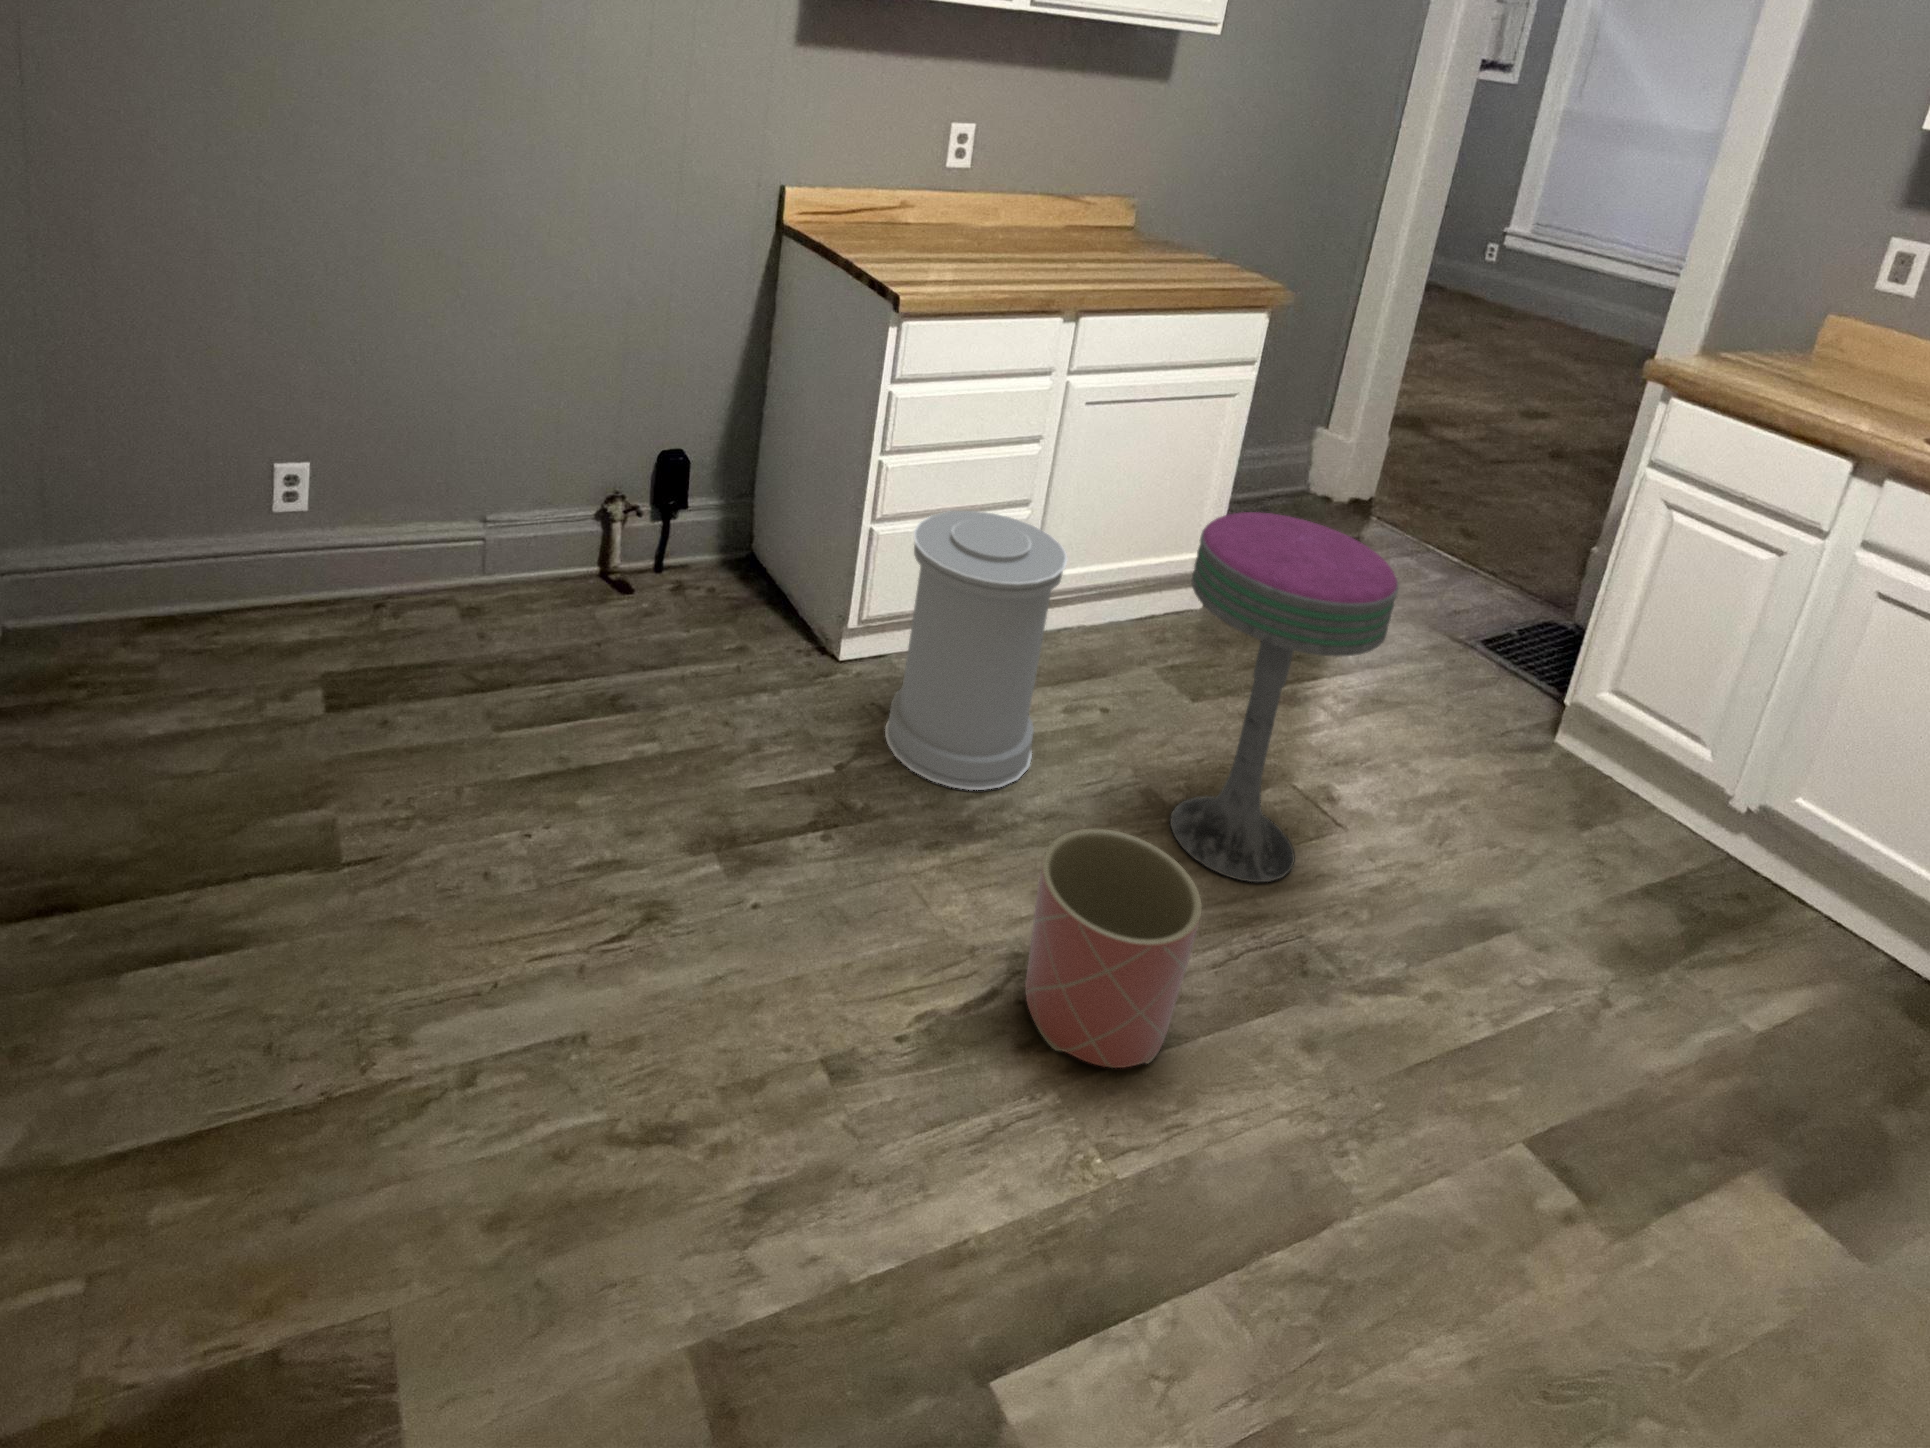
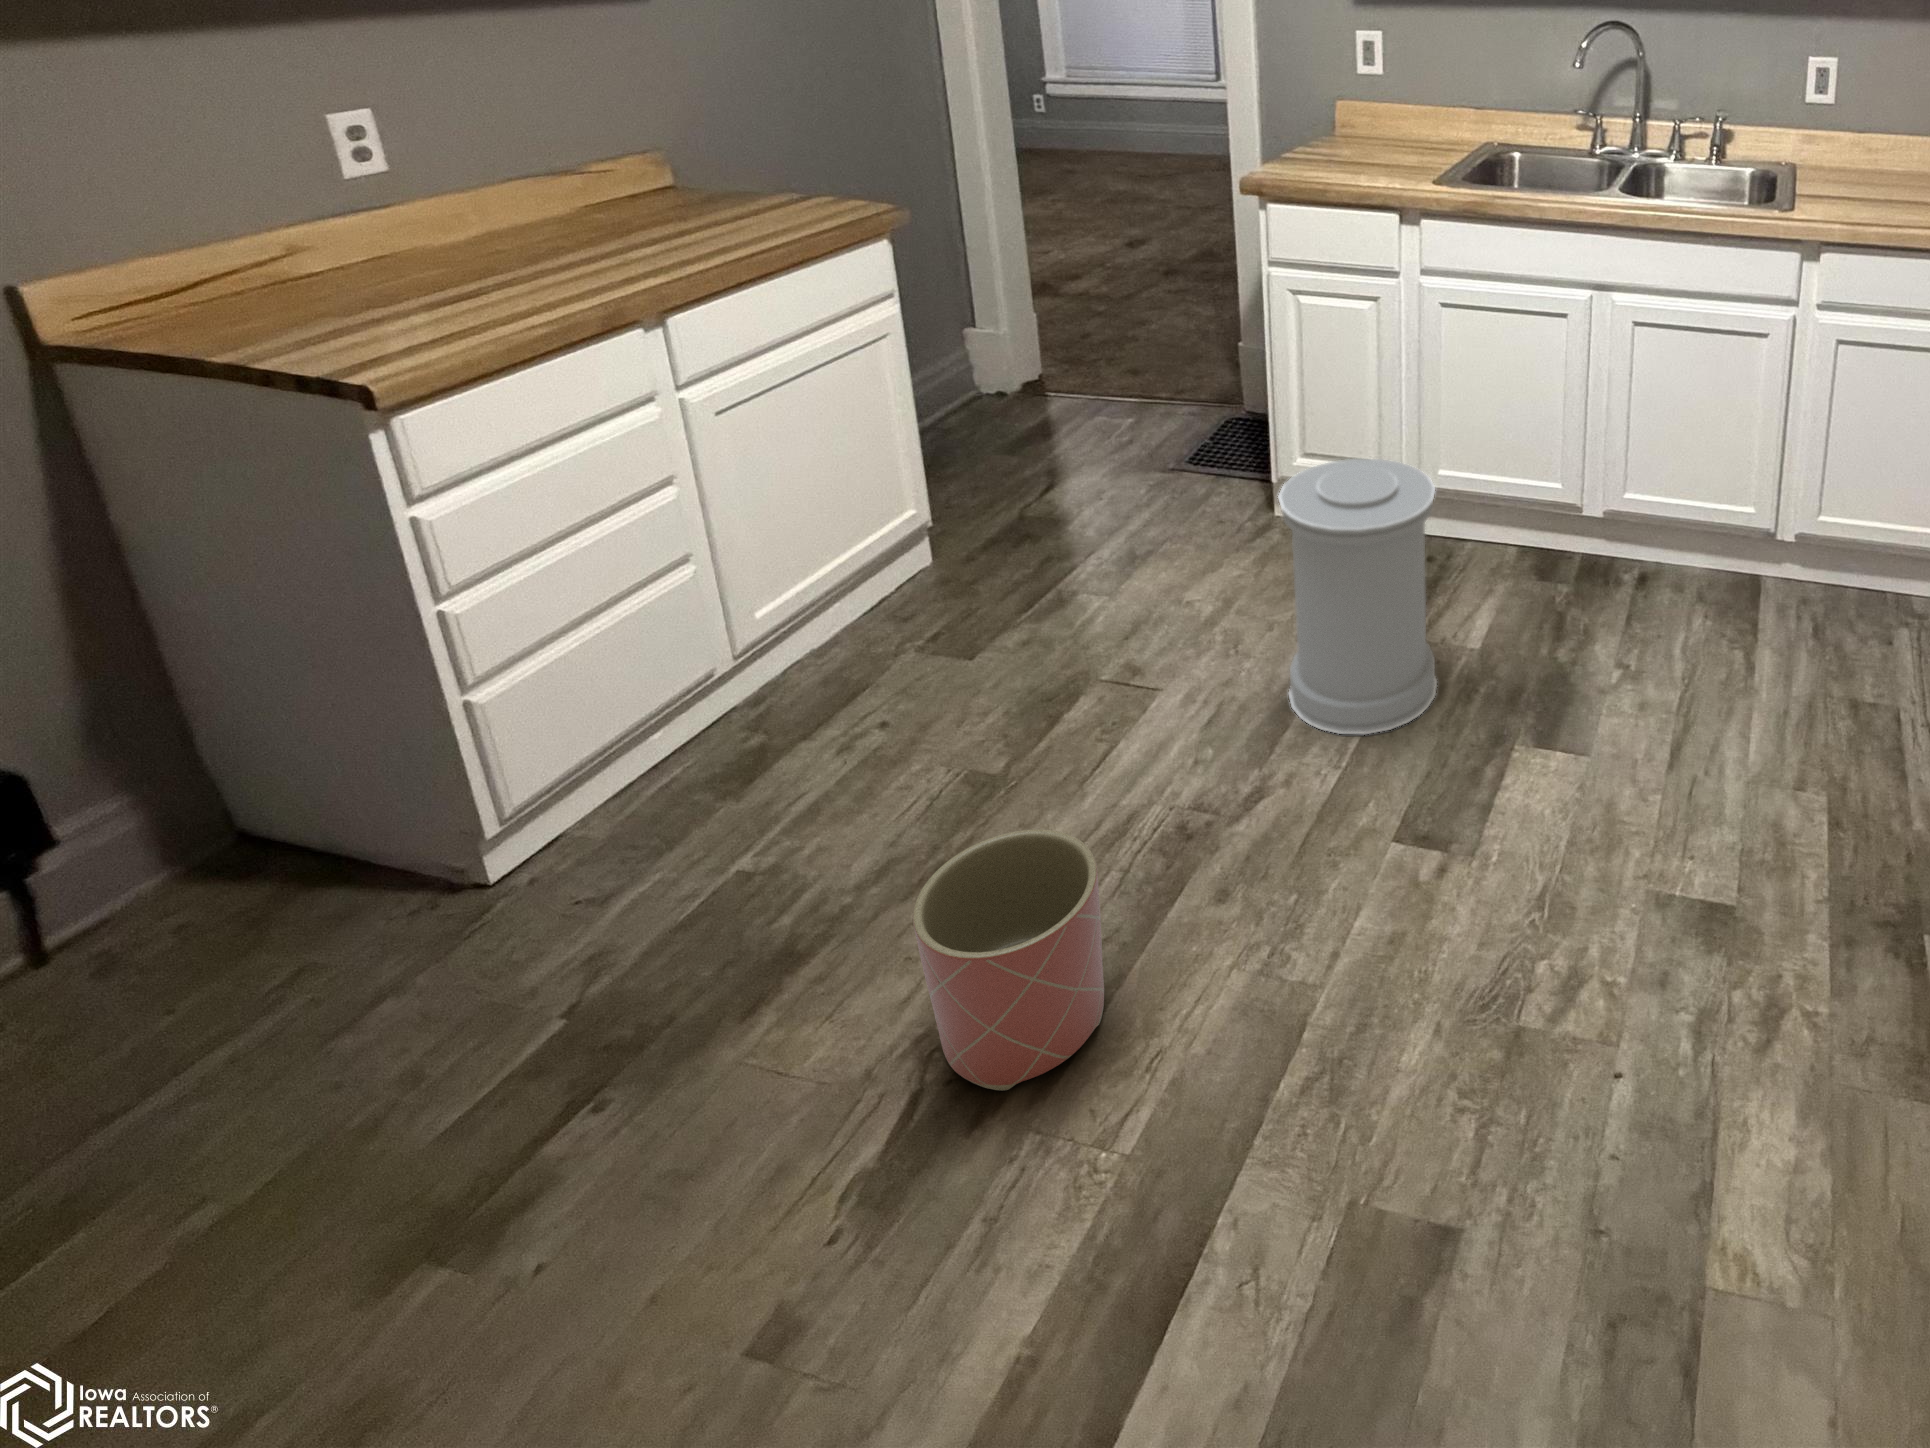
trash can: present [885,511,1068,790] -> present [1278,459,1437,734]
bar stool: present [1170,512,1398,883] -> none [930,436,1144,811]

